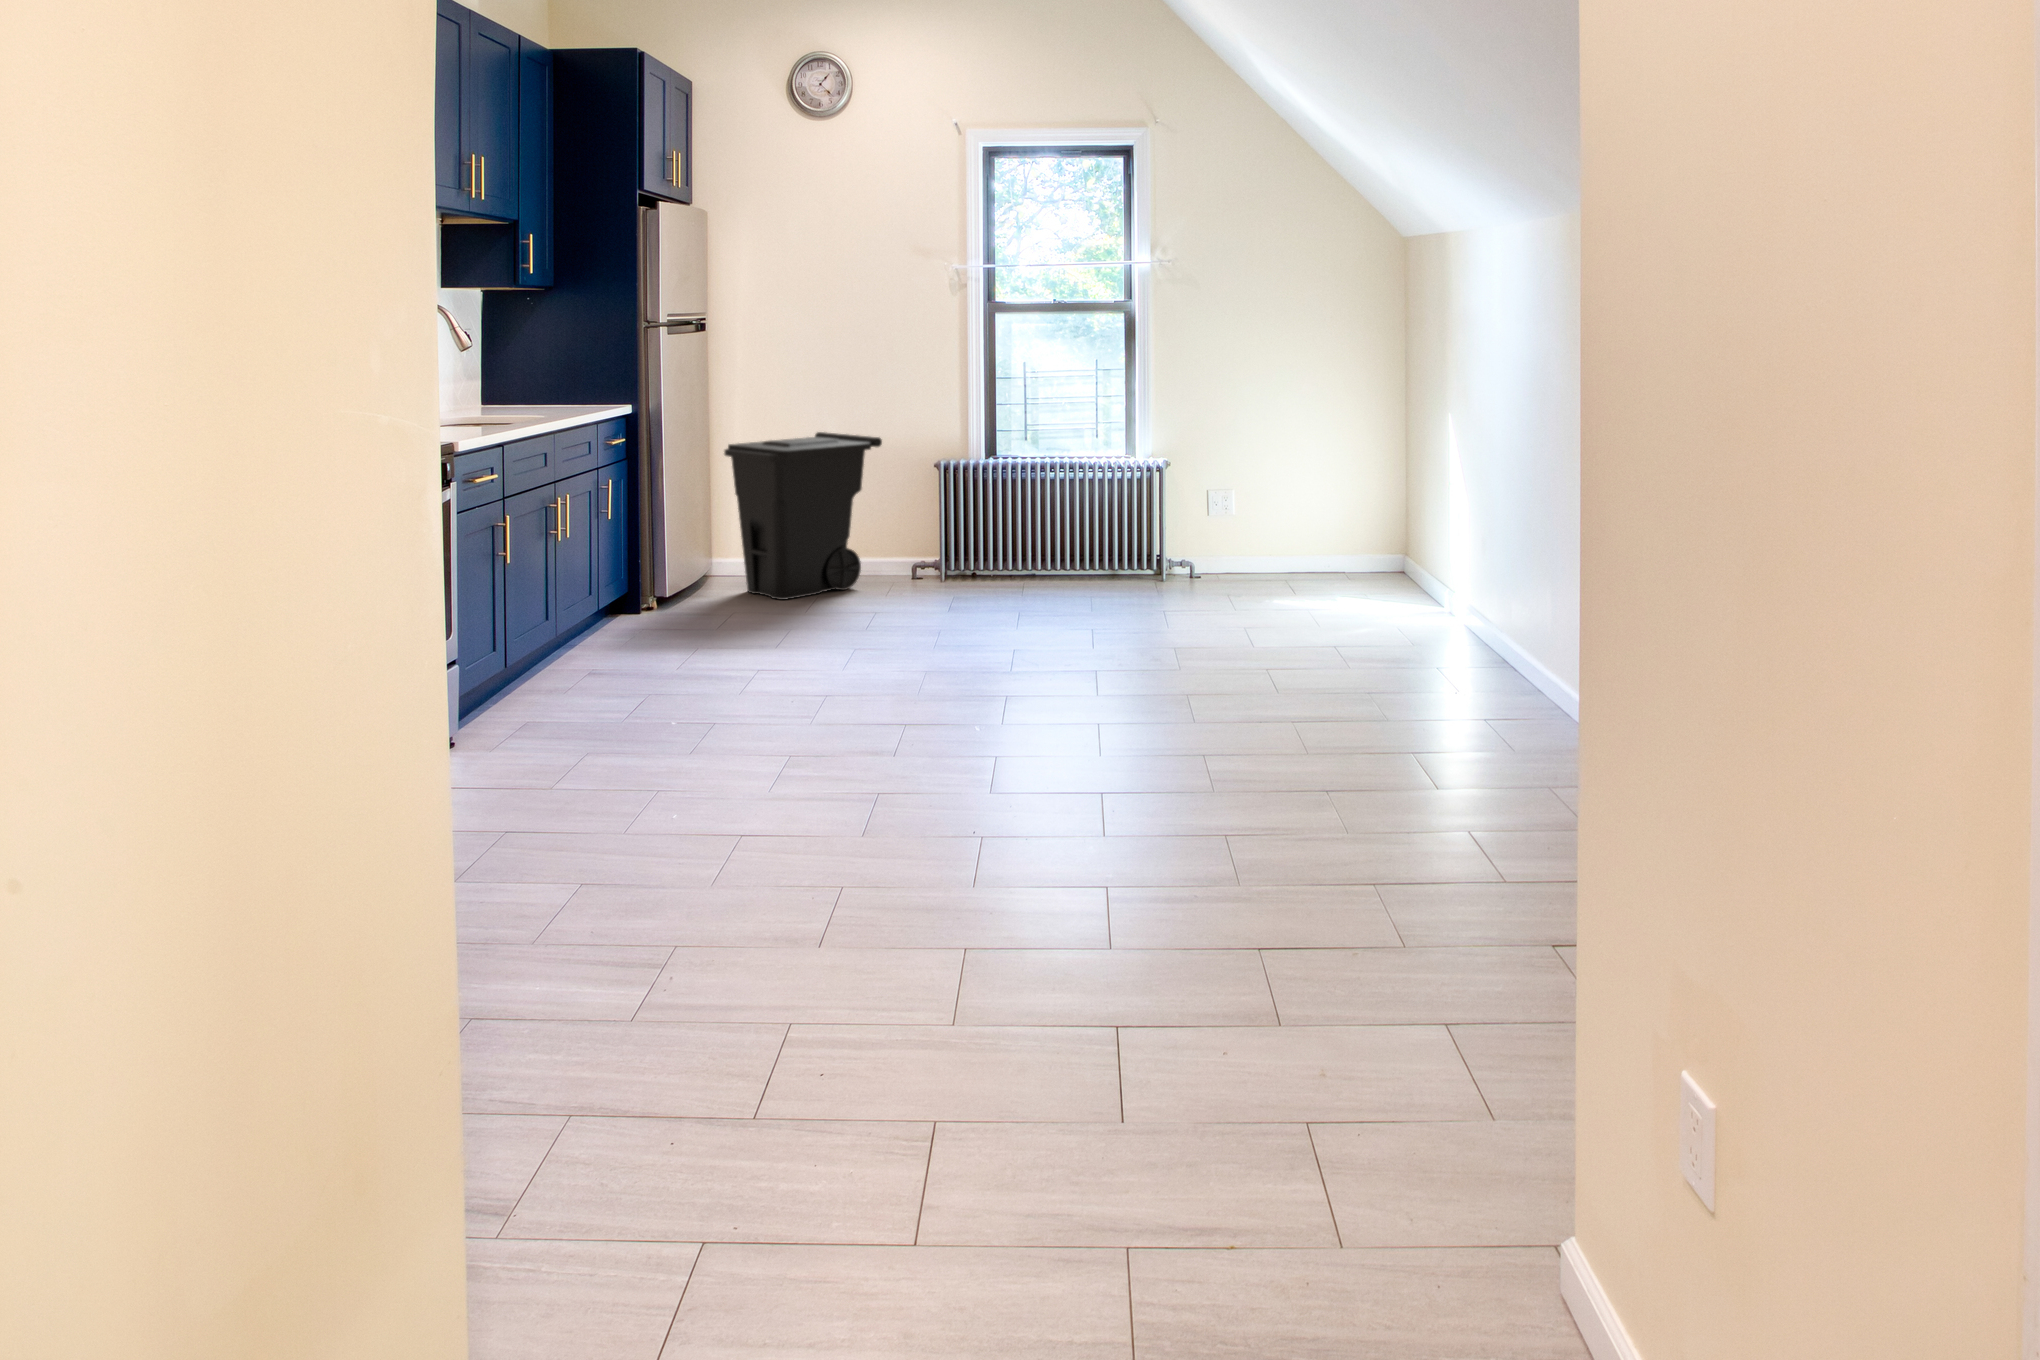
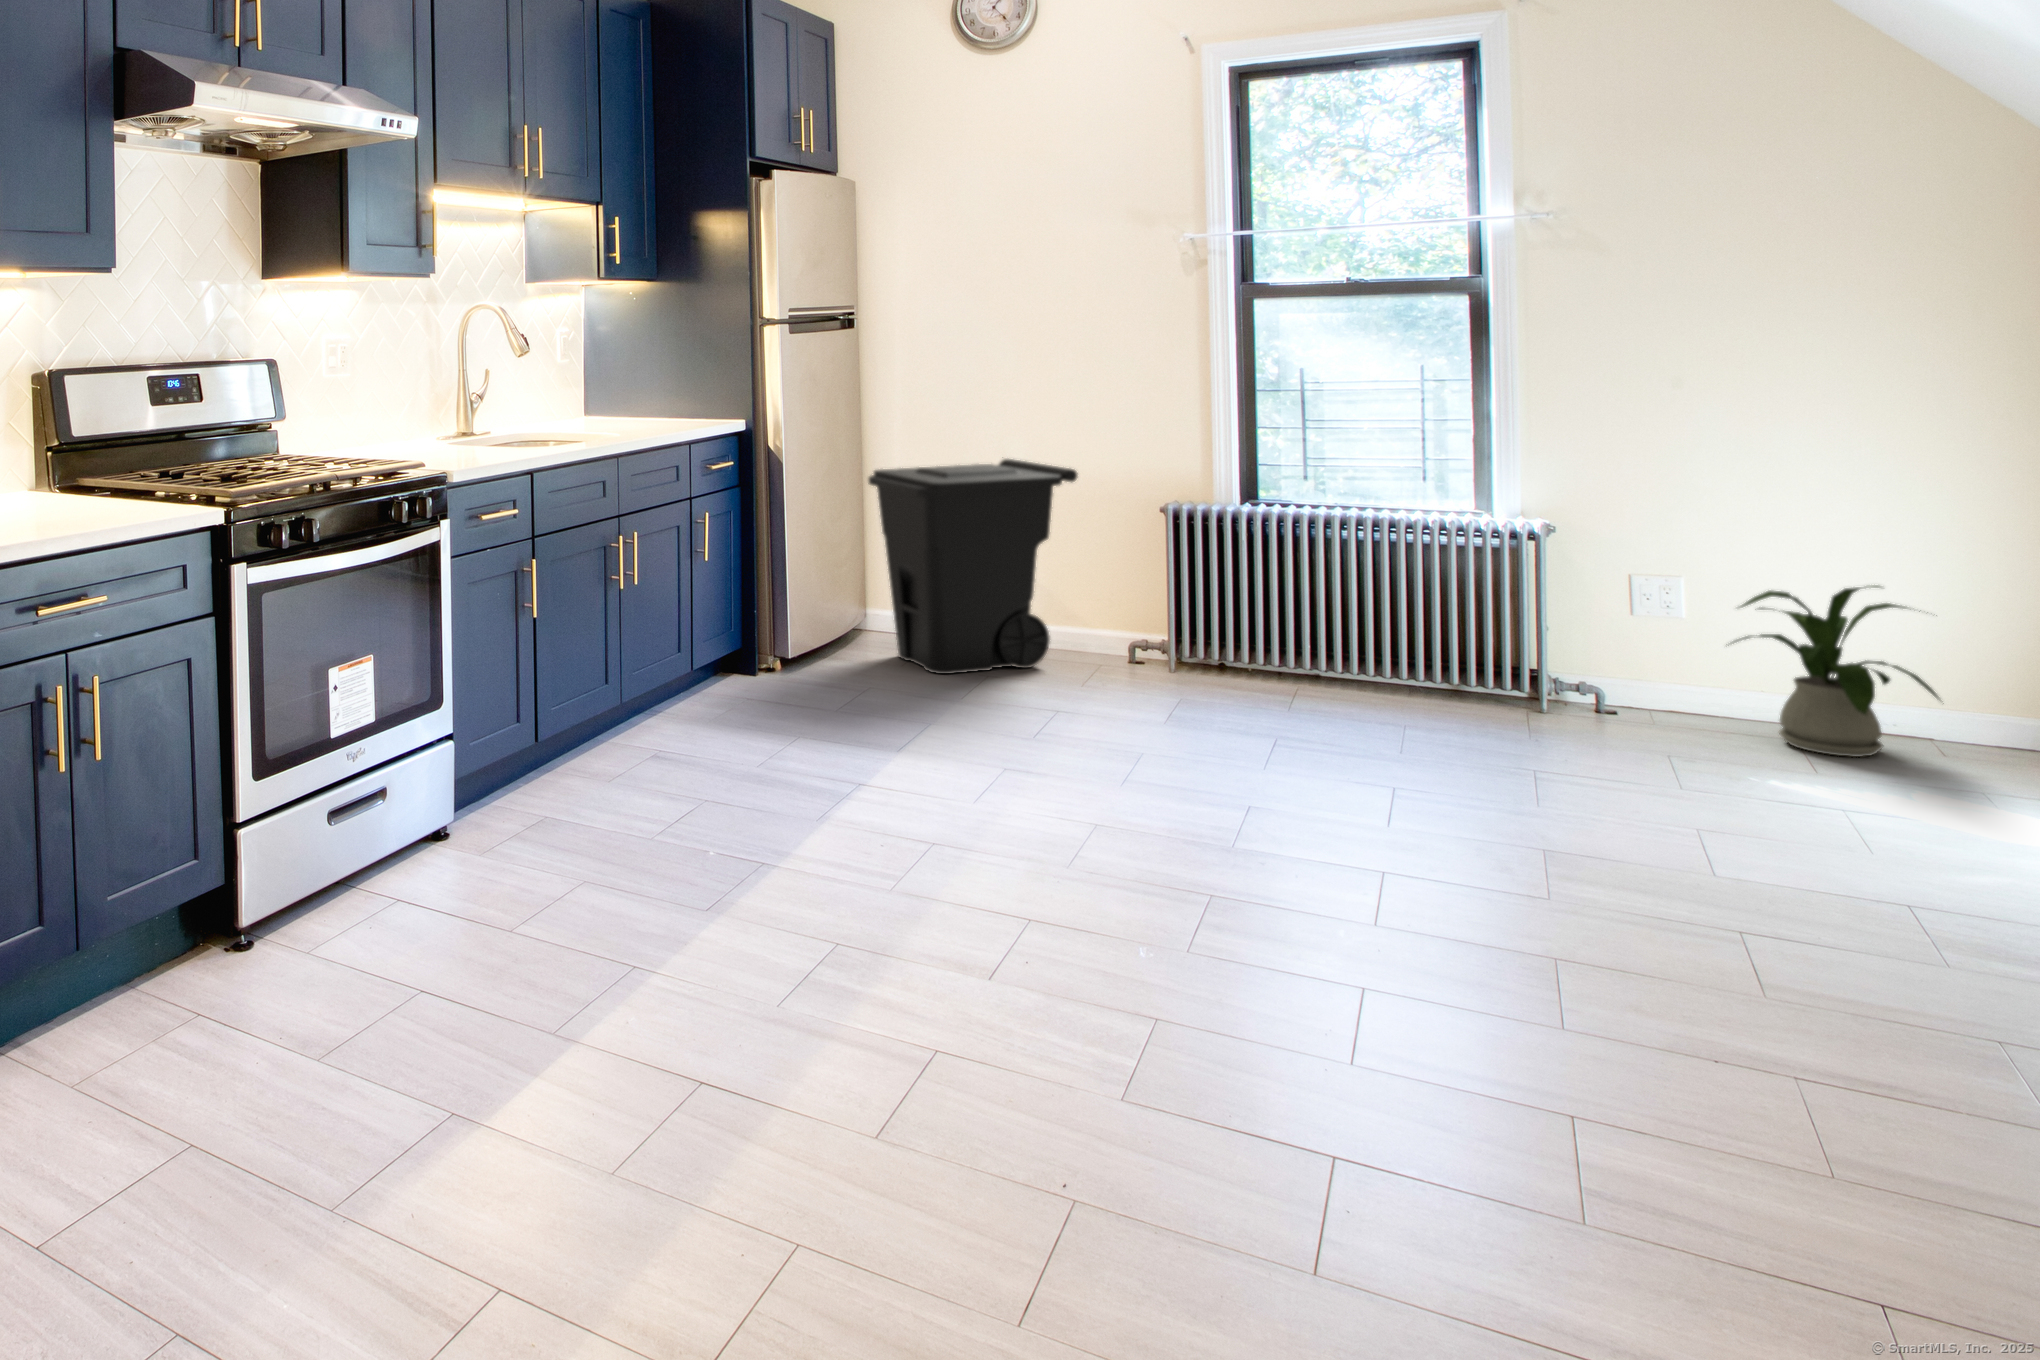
house plant: none [1252,485,1349,587] -> present [1734,586,1939,757]

